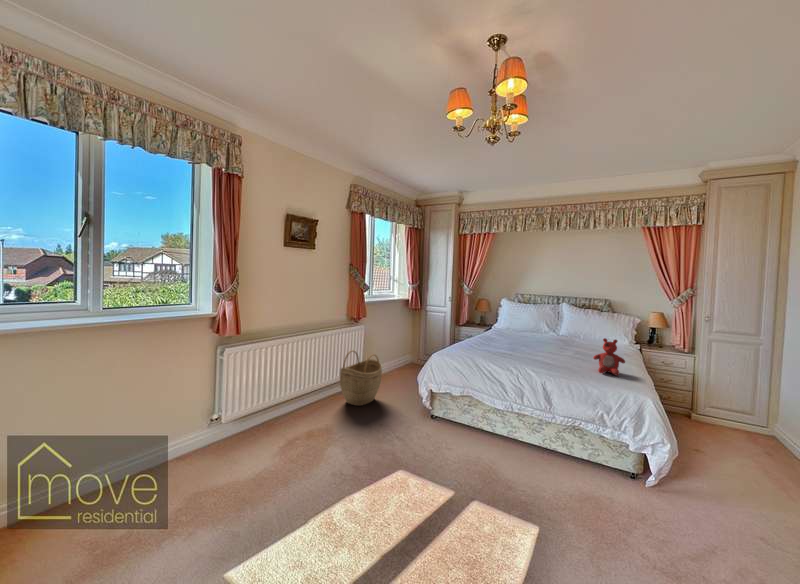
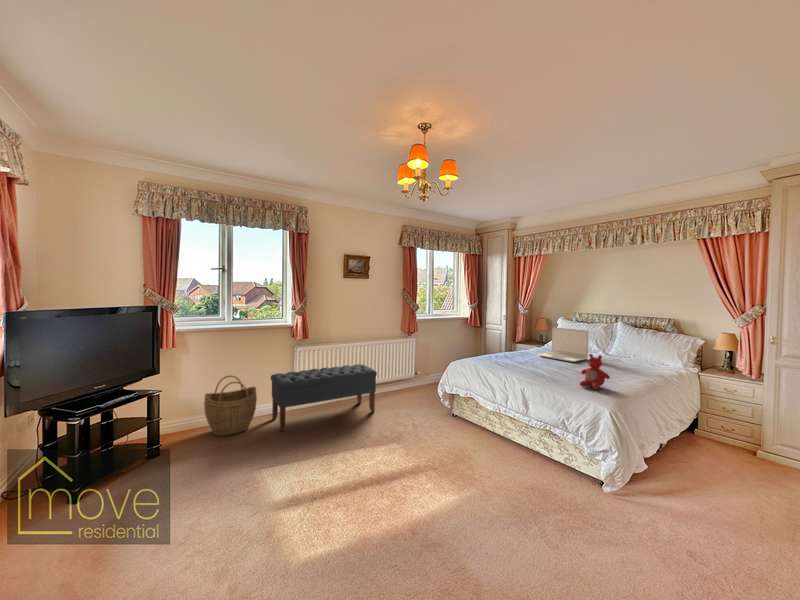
laptop: none [511,310,557,345] -> present [539,327,589,362]
woven basket: present [340,350,382,406] -> present [204,375,257,436]
bench: none [186,364,342,482] -> present [271,364,377,432]

